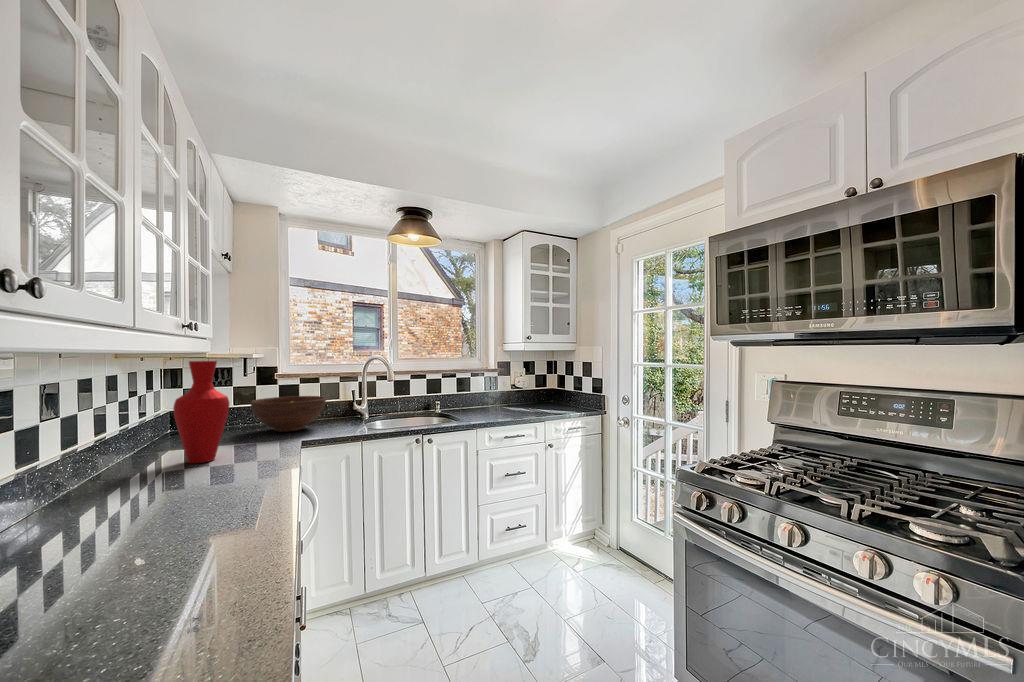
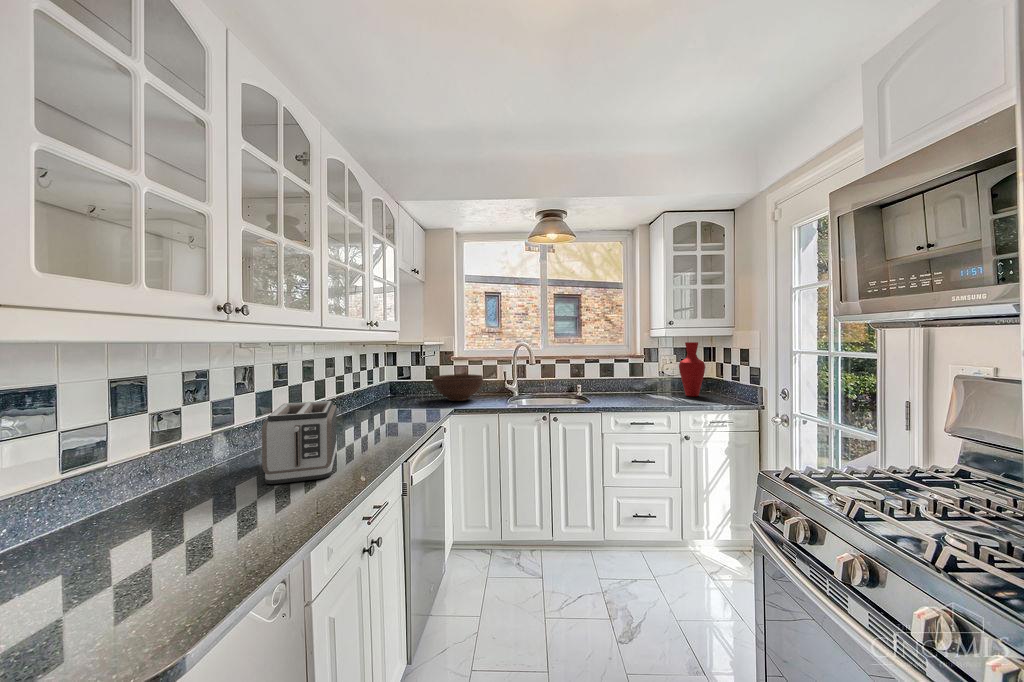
vase: present [173,361,230,463] -> present [679,342,705,396]
toaster: none [39,446,205,625] -> present [262,401,337,484]

